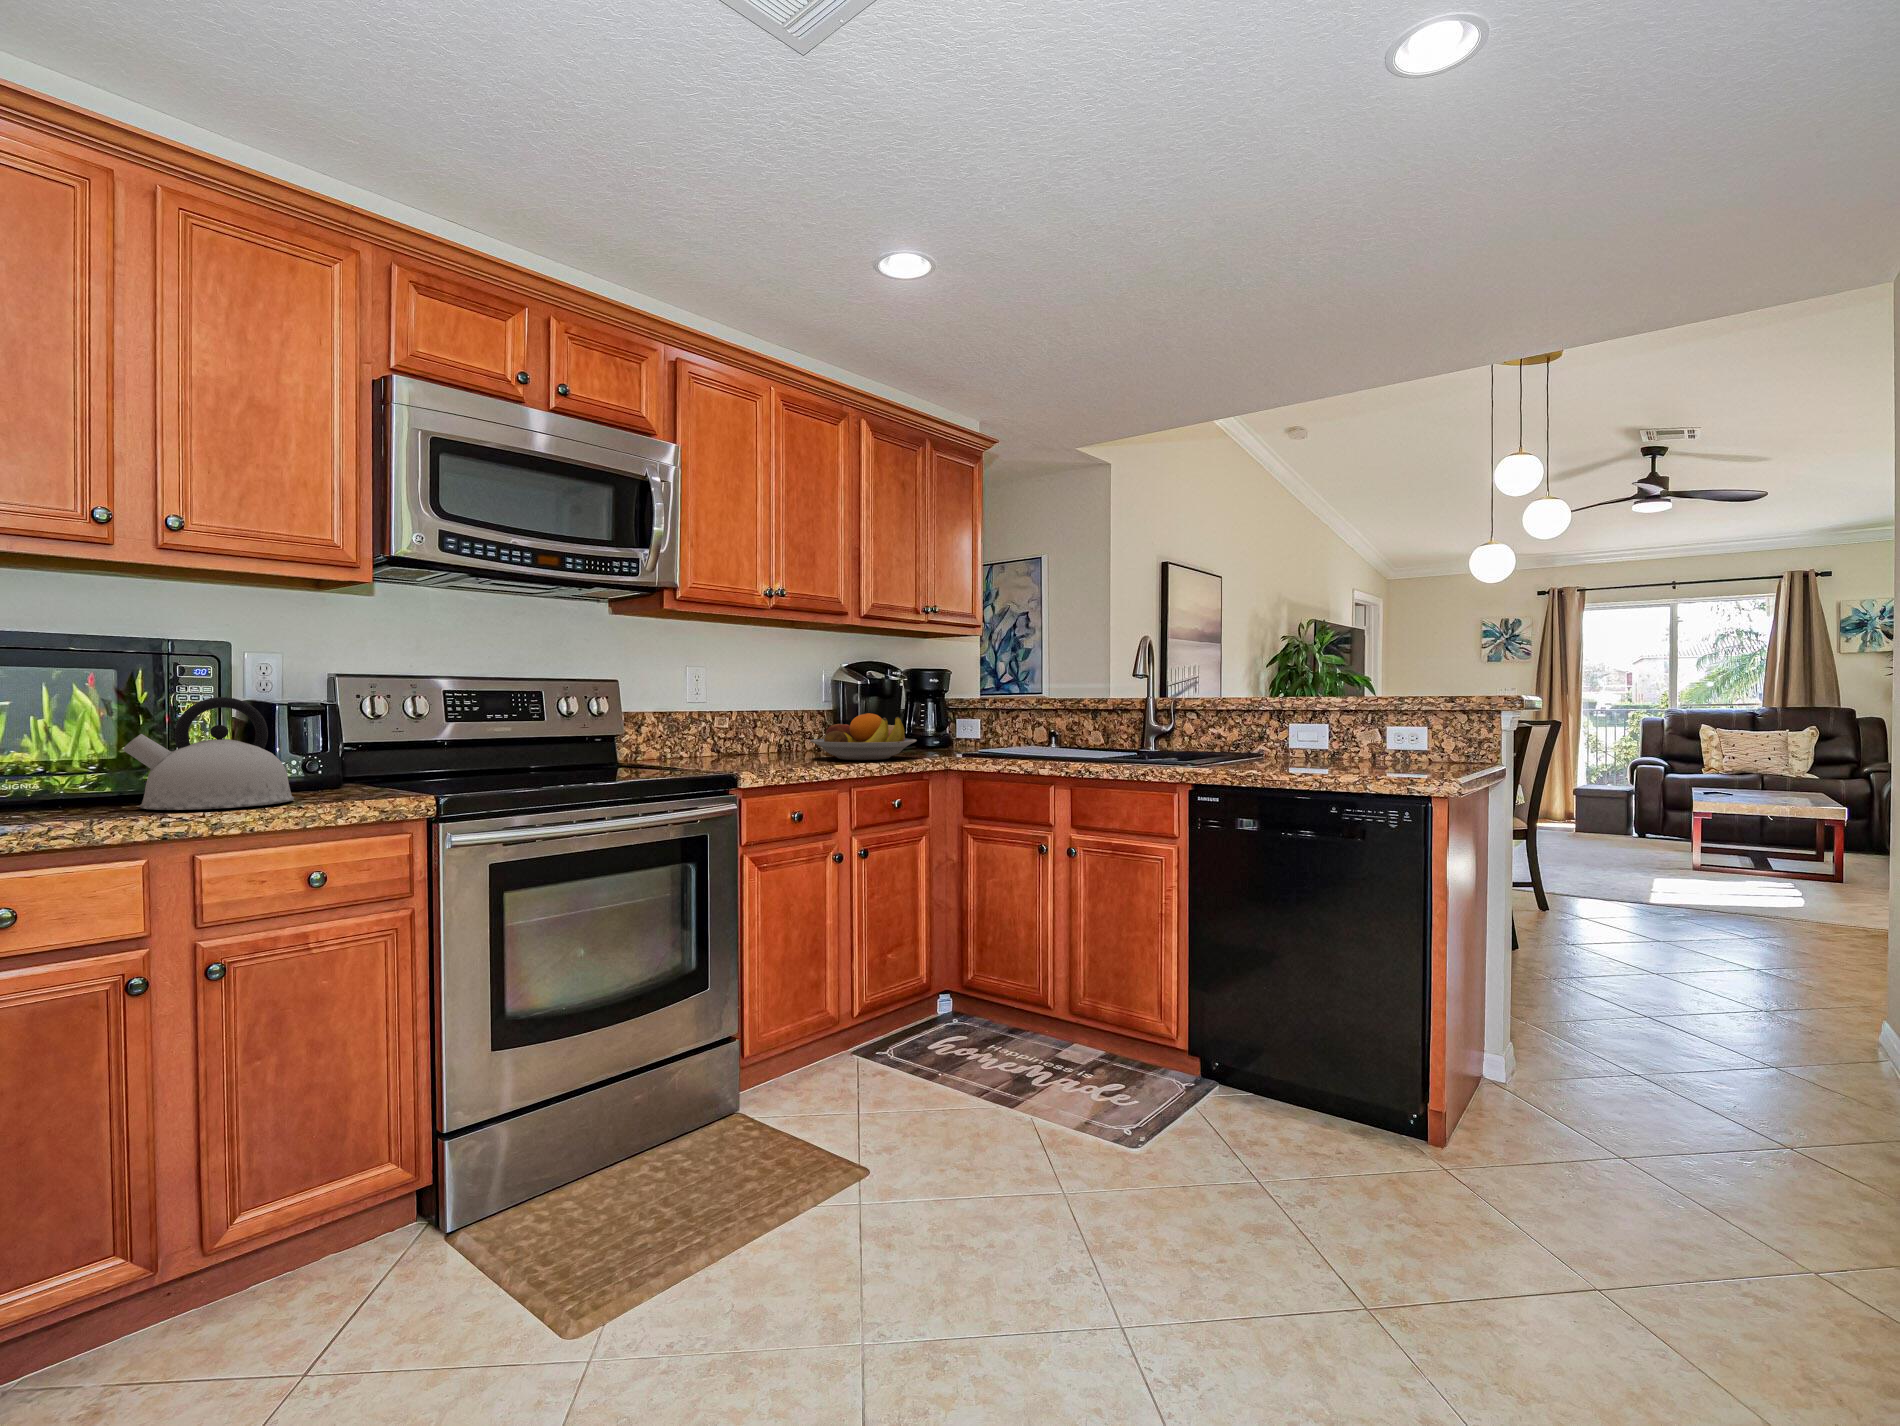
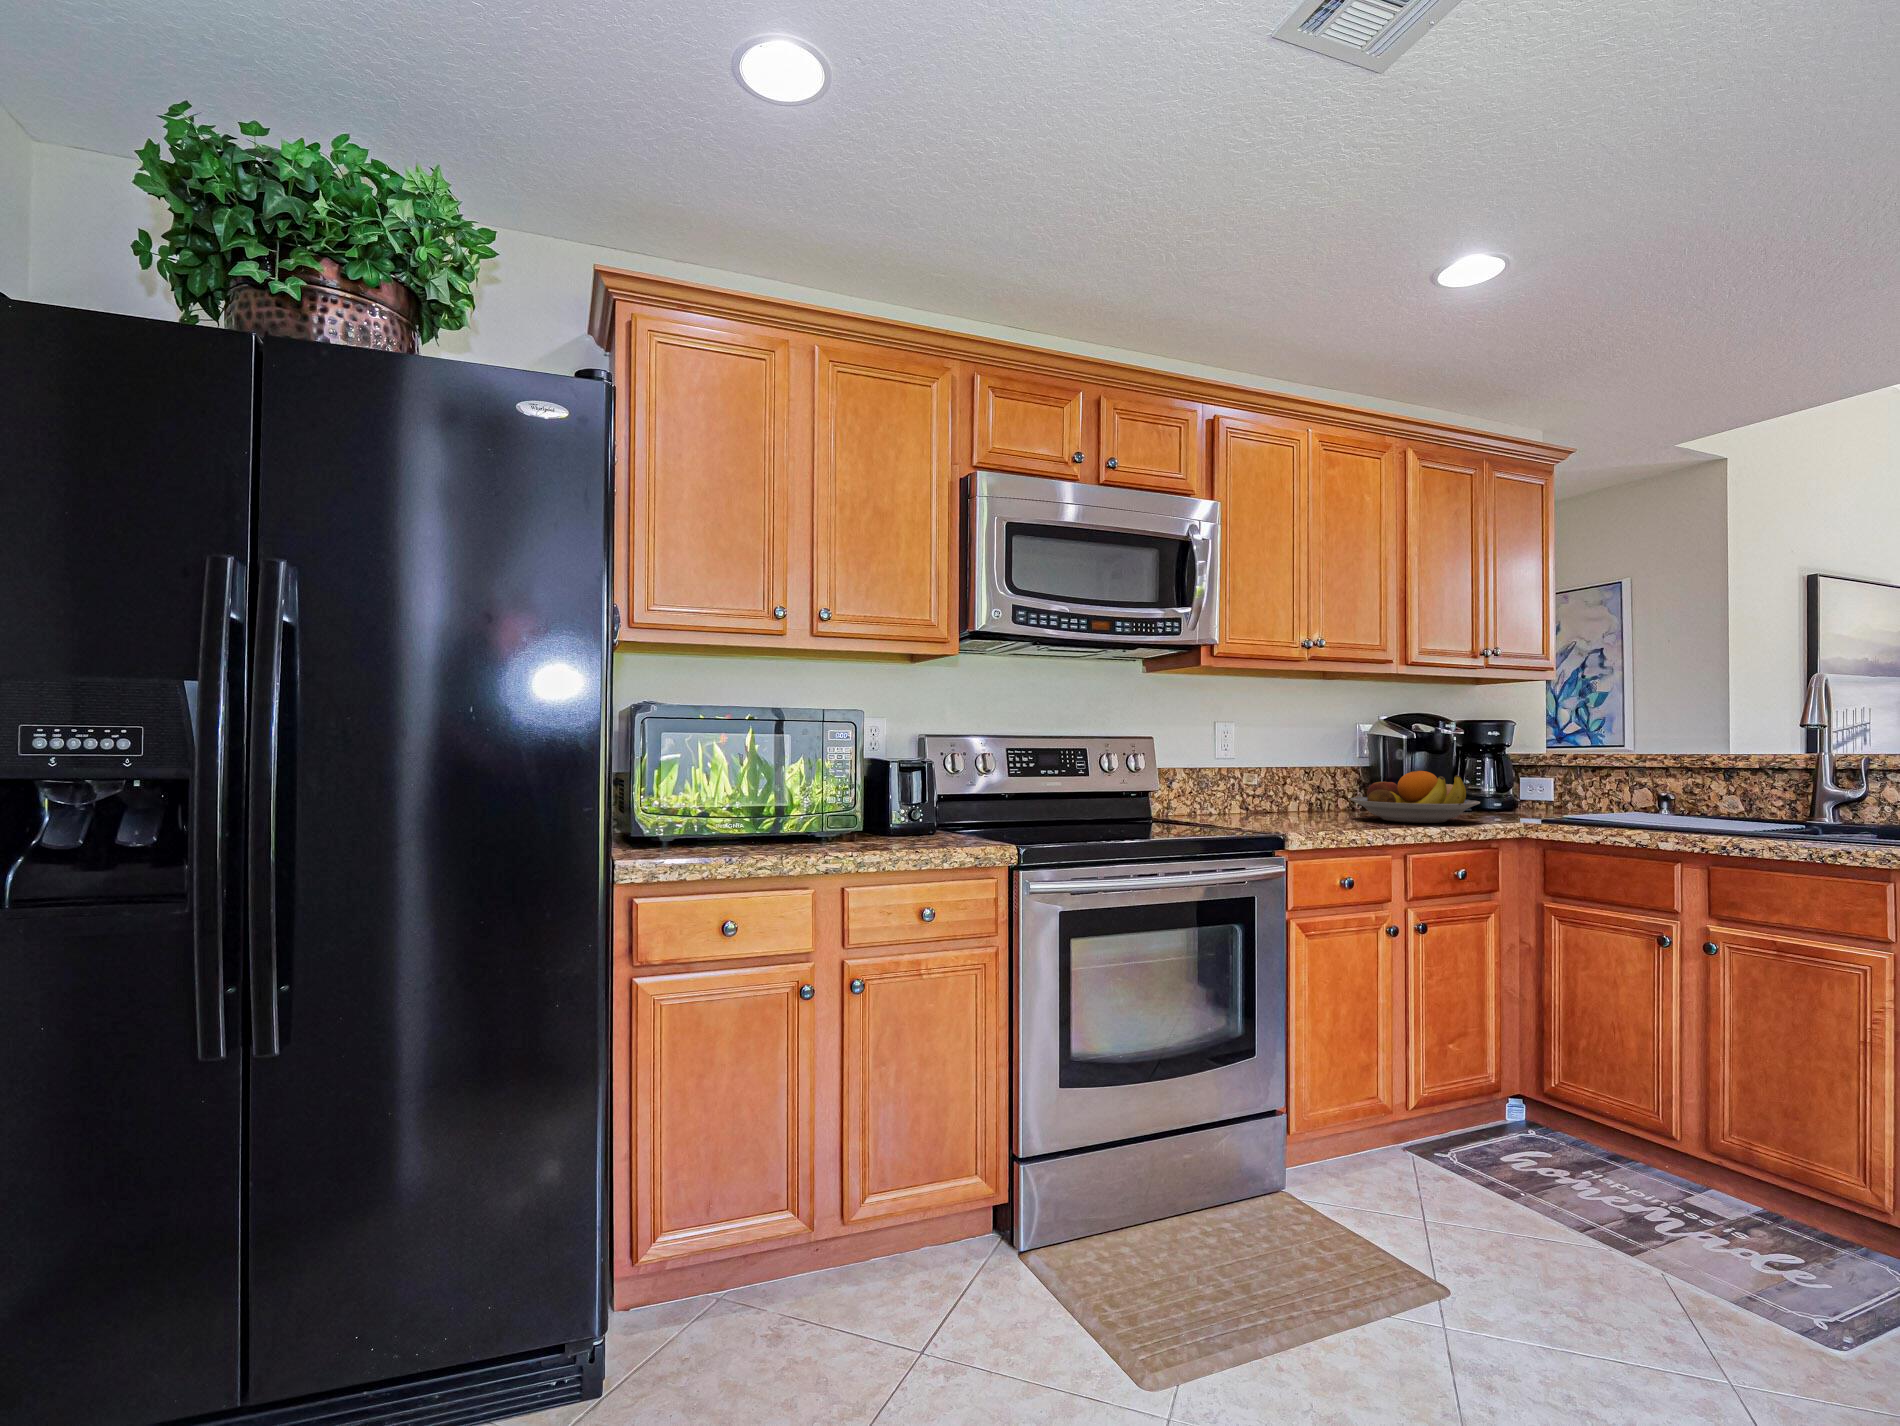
kettle: present [123,697,294,810] -> none [798,756,910,849]

